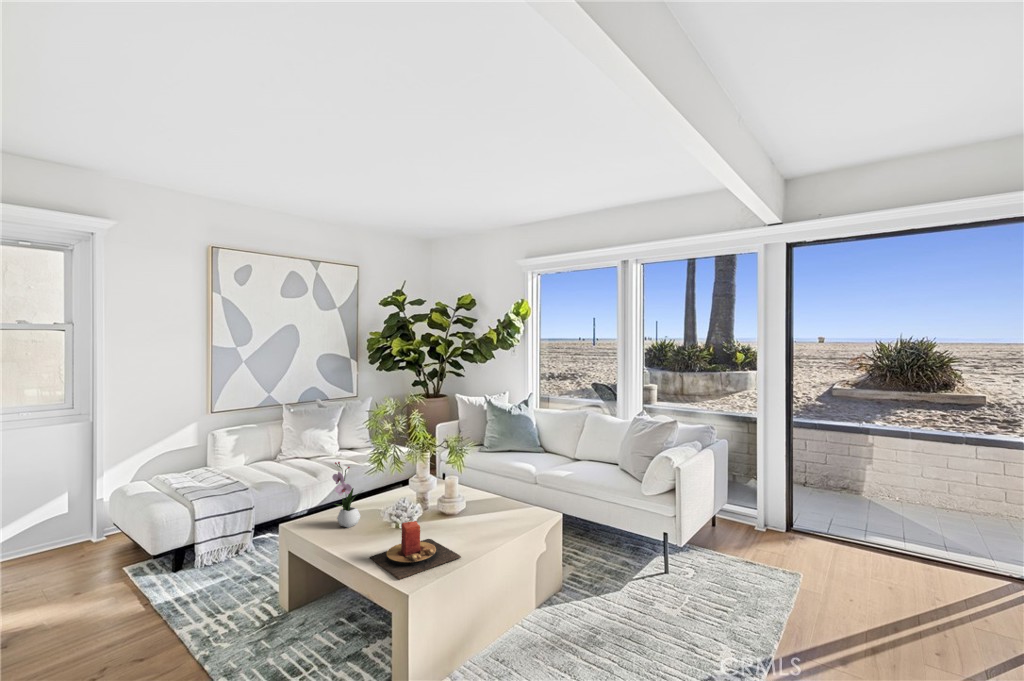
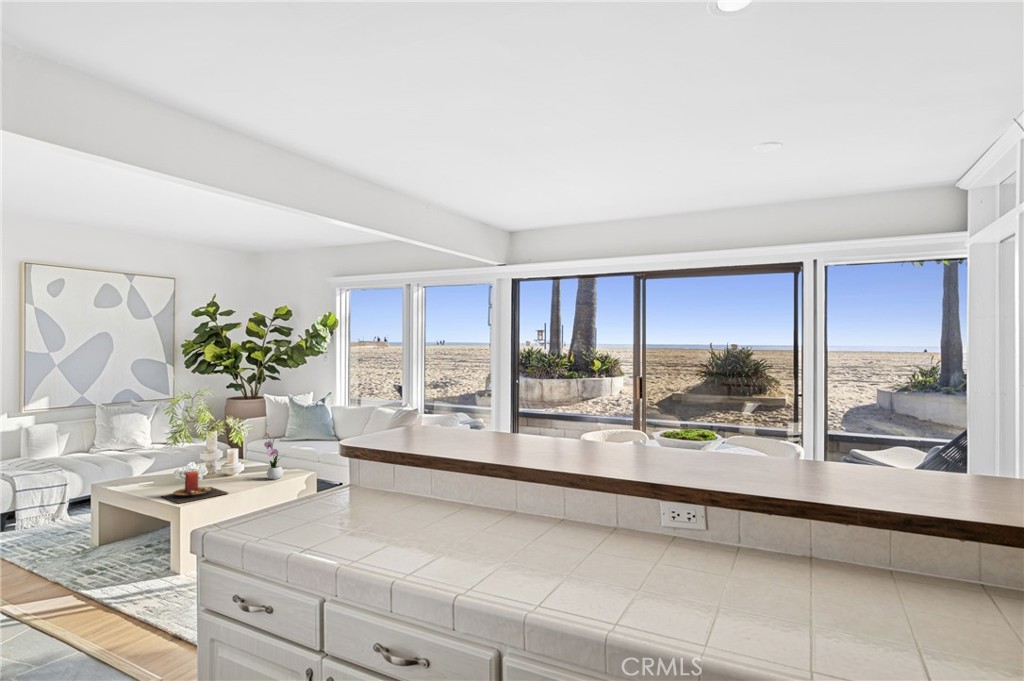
flower arrangement: present [332,462,360,528] -> present [264,434,284,480]

